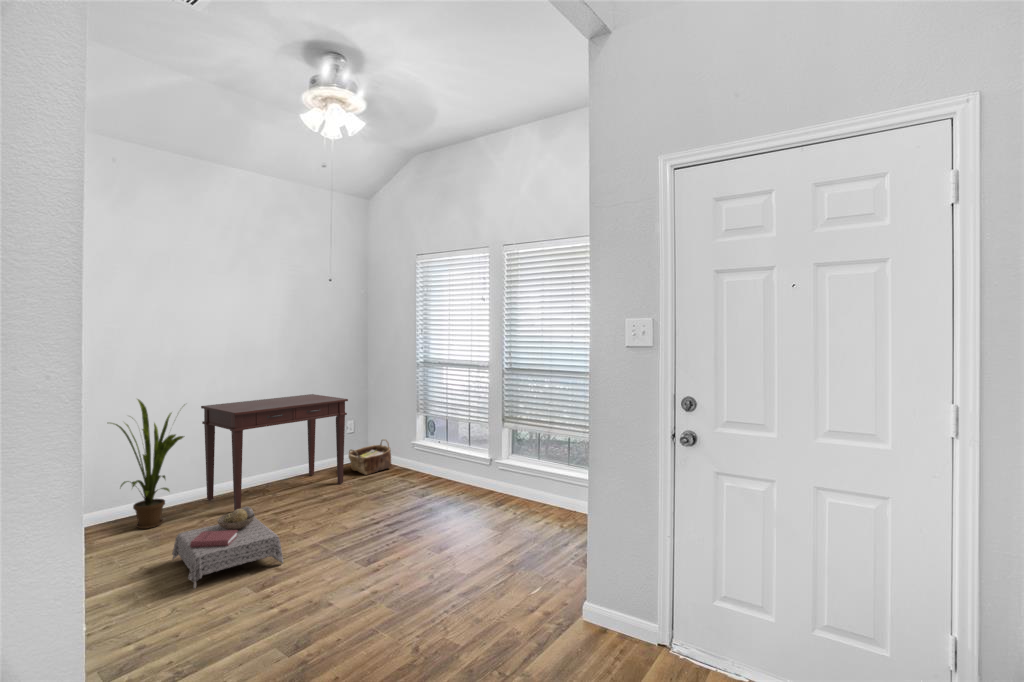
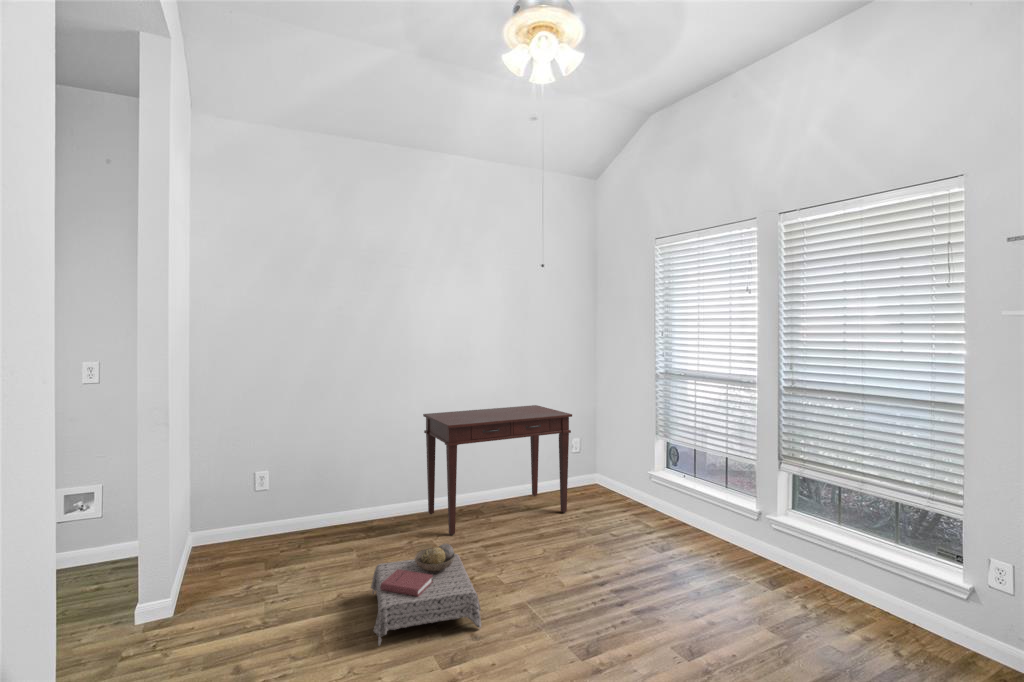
house plant: present [110,399,184,529] -> none [328,403,403,542]
woven basket: present [349,439,392,475] -> none [575,462,624,504]

